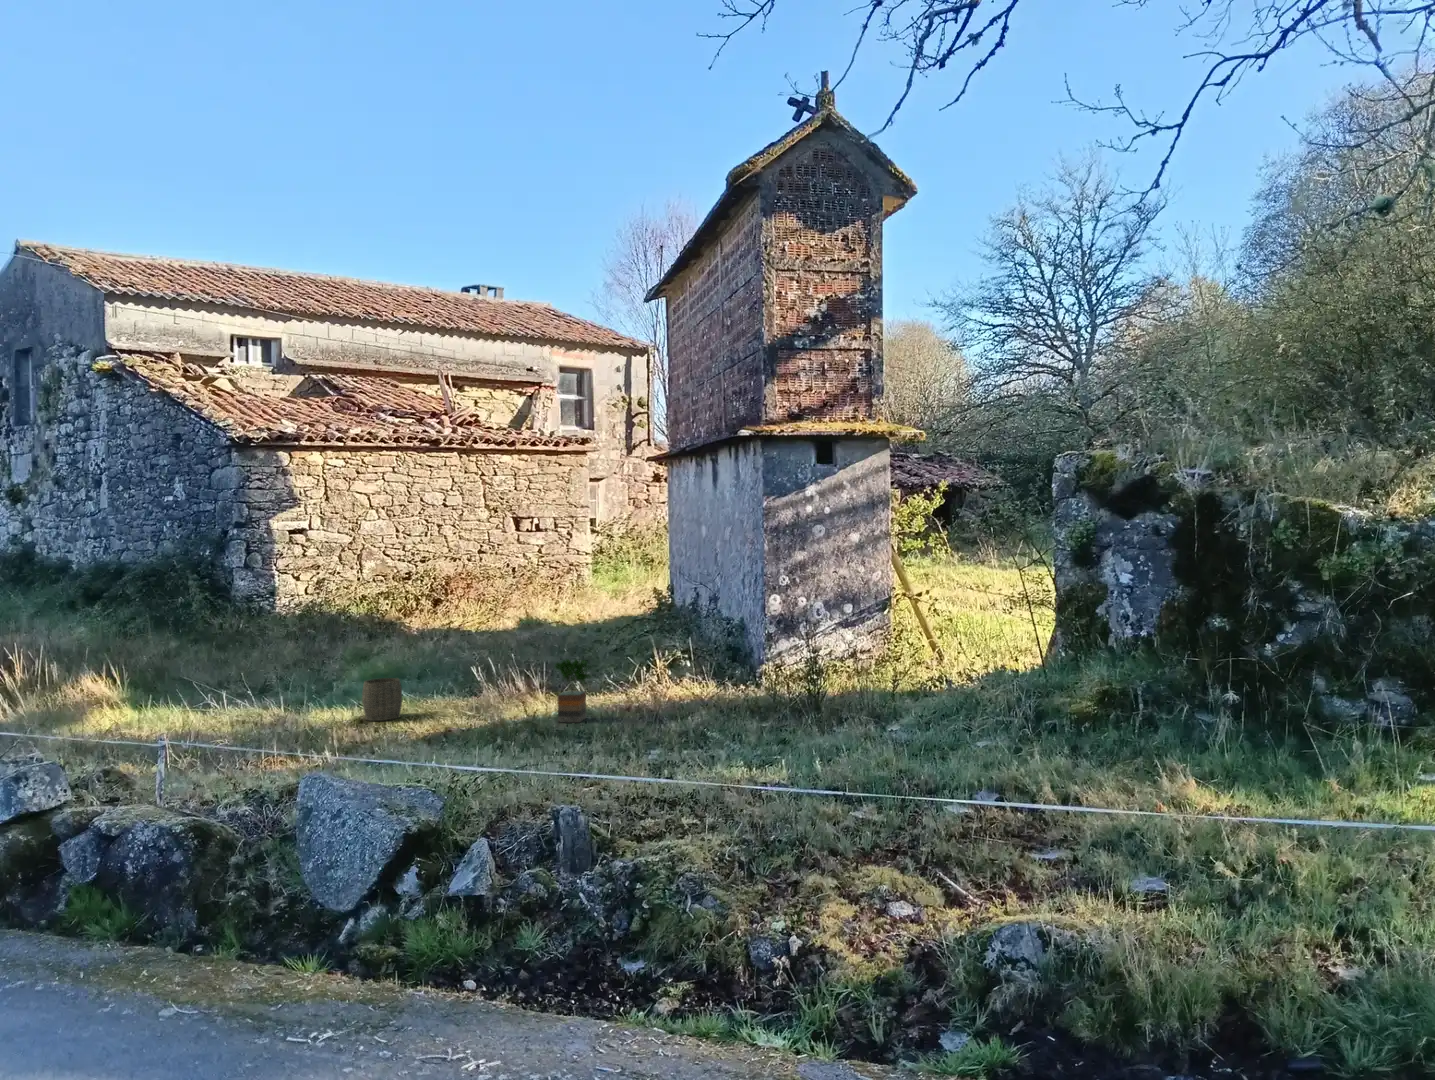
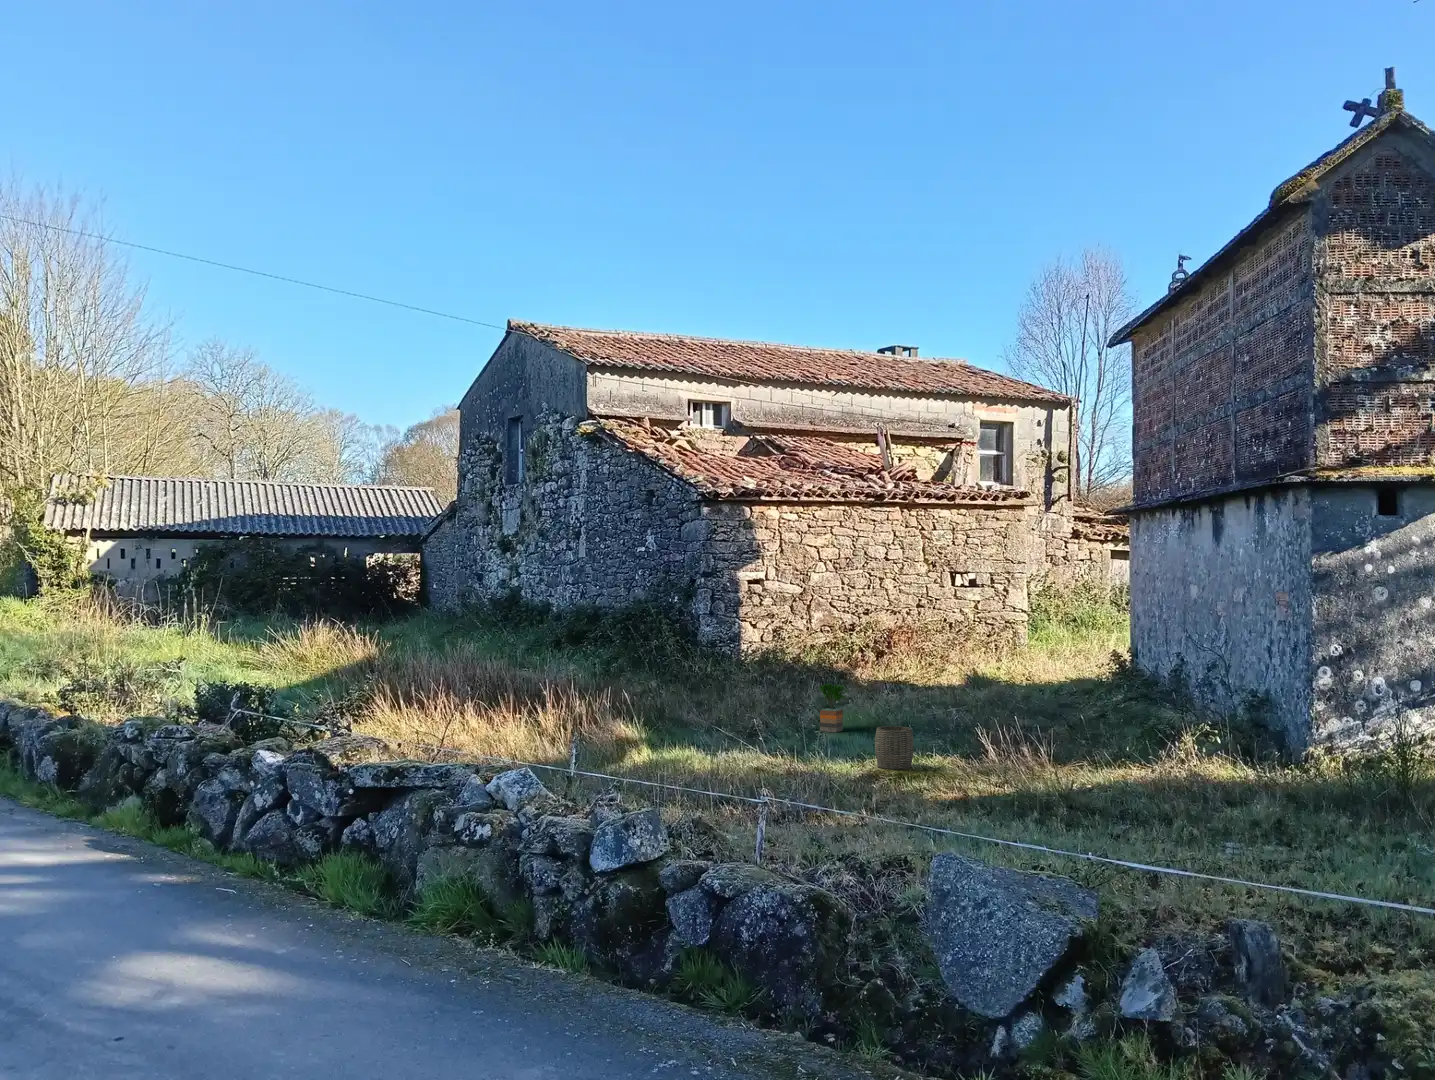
potted tree: present [555,659,592,722] -> present [819,684,847,732]

